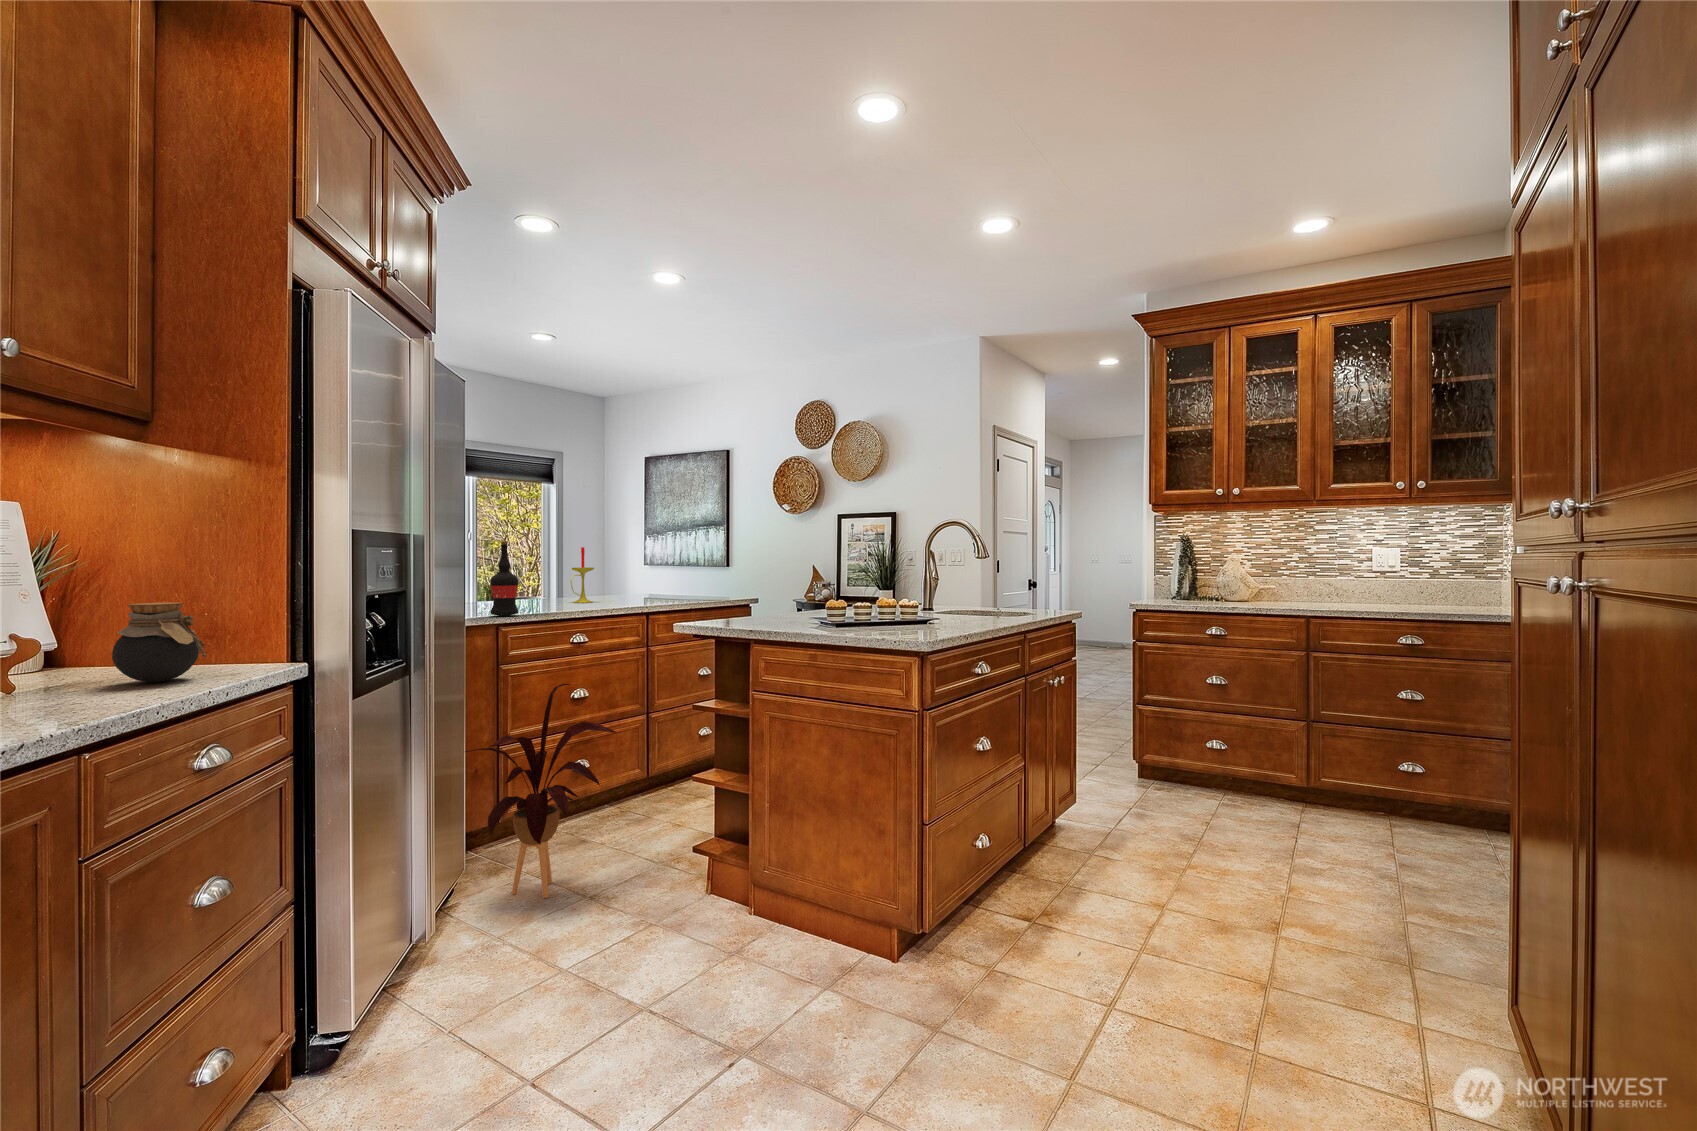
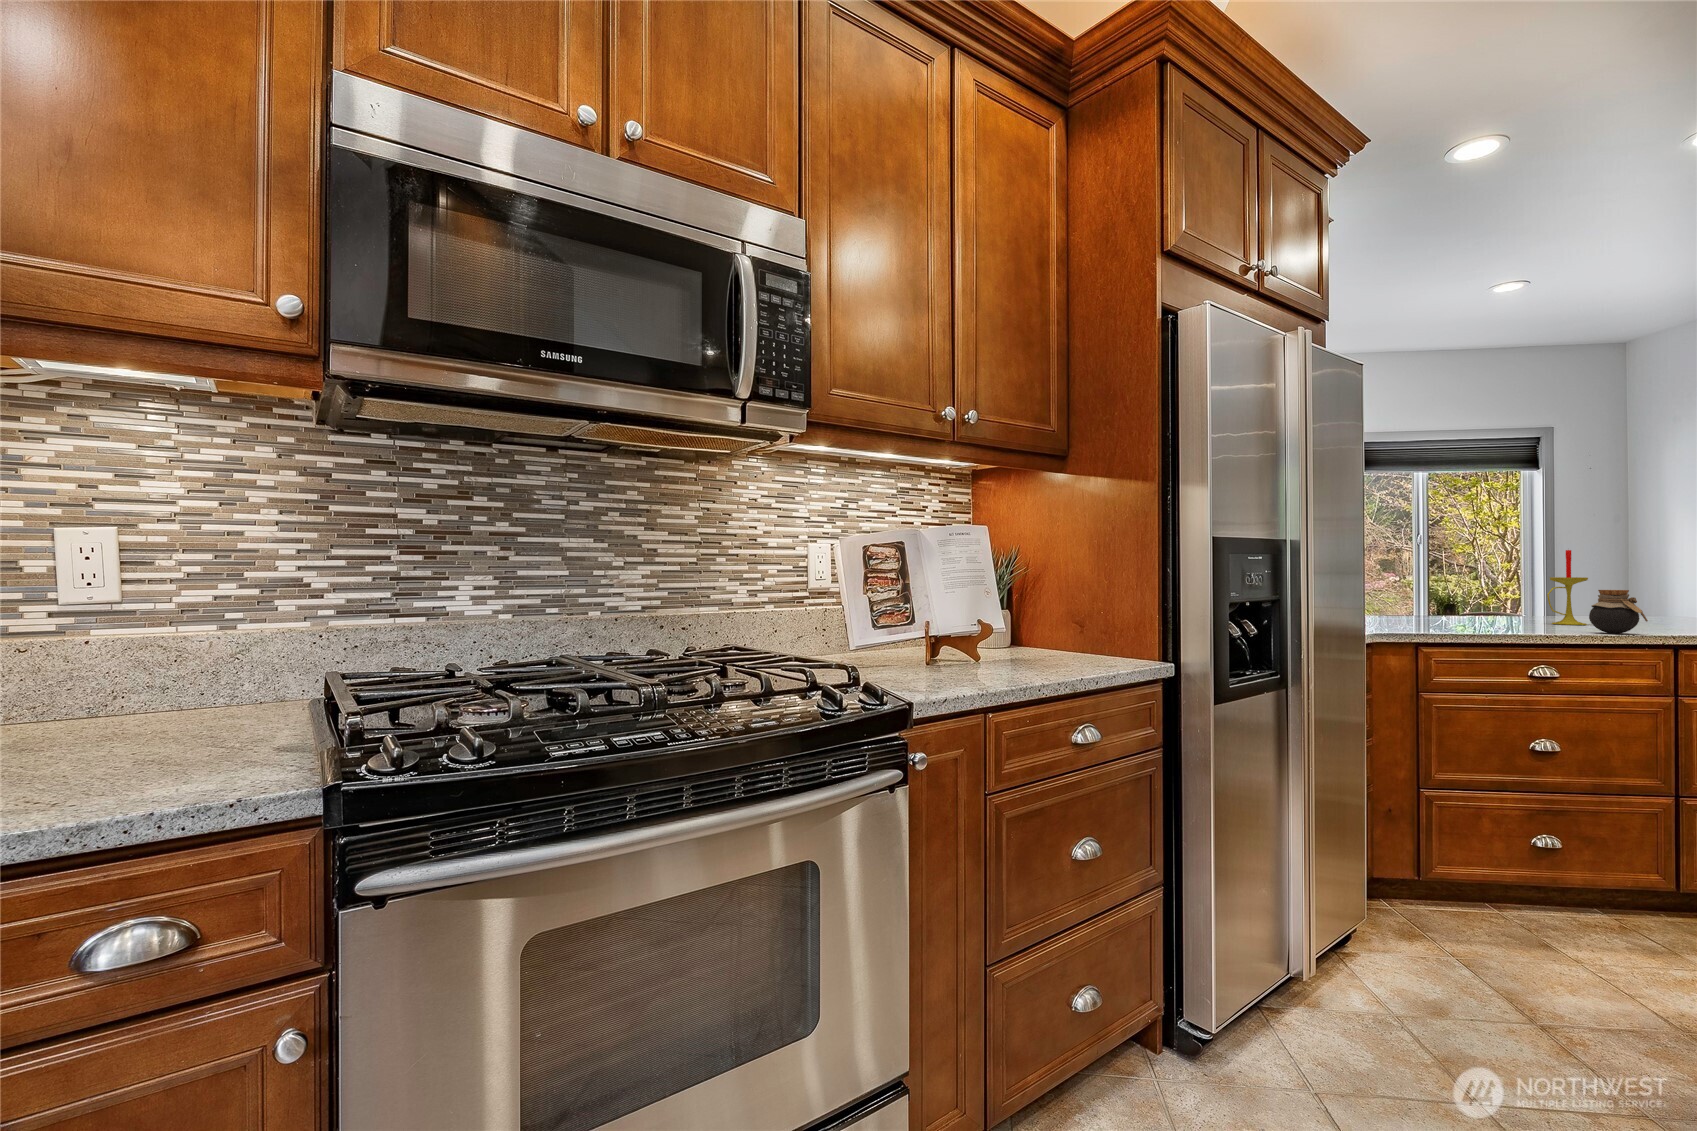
wine bottle: present [490,541,519,616] -> none [1408,544,1447,634]
jar: present [112,602,206,682] -> present [1589,590,1648,633]
house plant: present [465,684,617,898] -> none [1361,728,1593,996]

